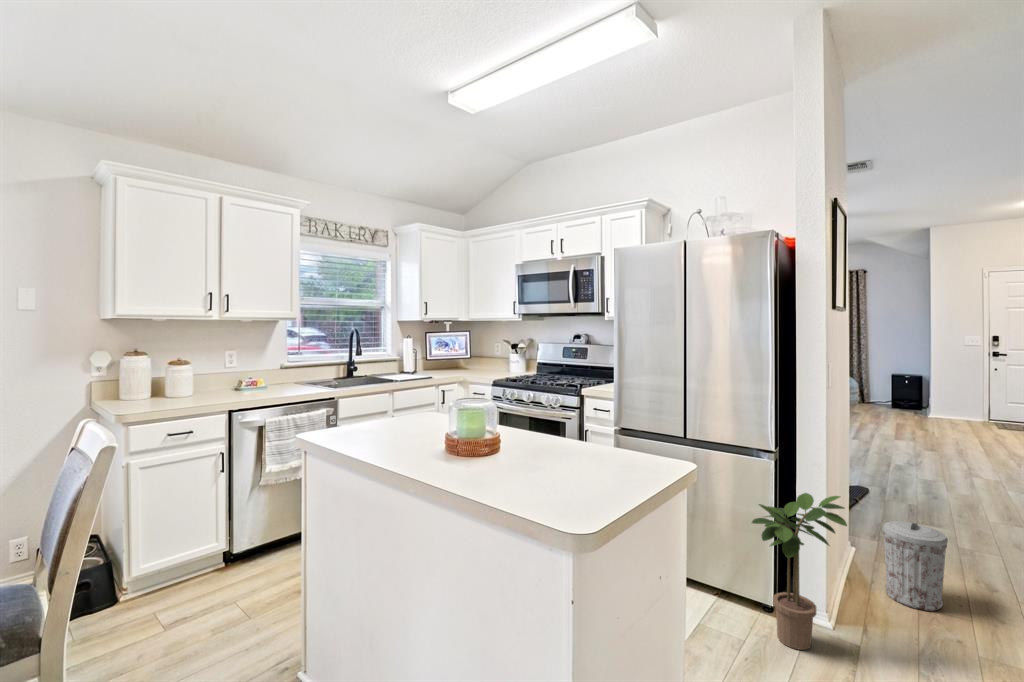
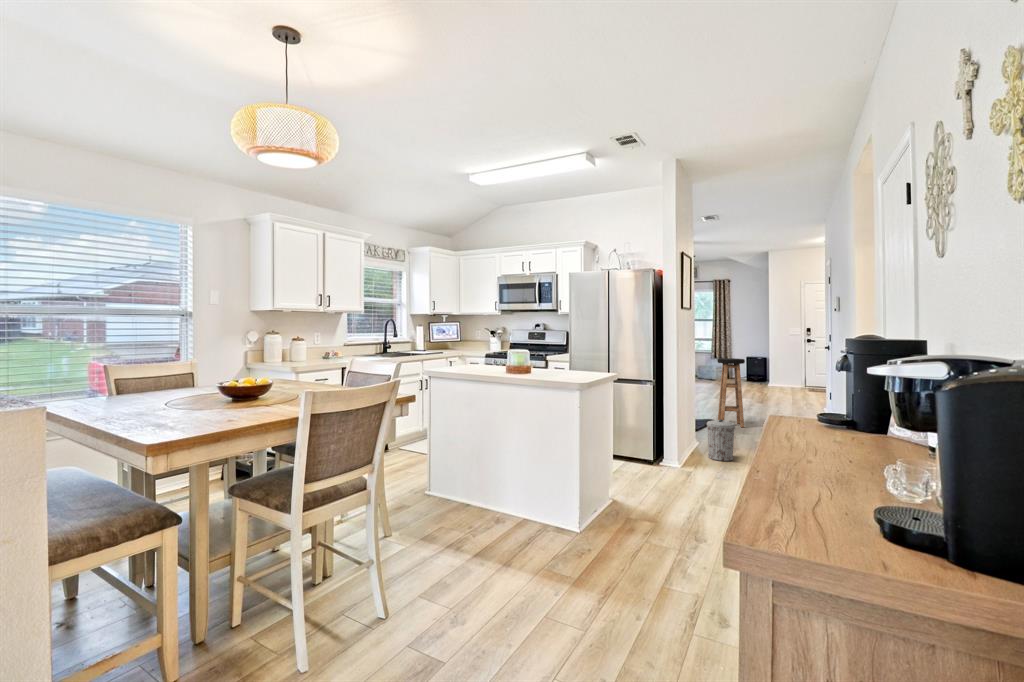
bar stool: none [874,389,928,508] -> present [718,358,745,427]
potted plant: present [752,493,847,650] -> none [640,399,684,474]

